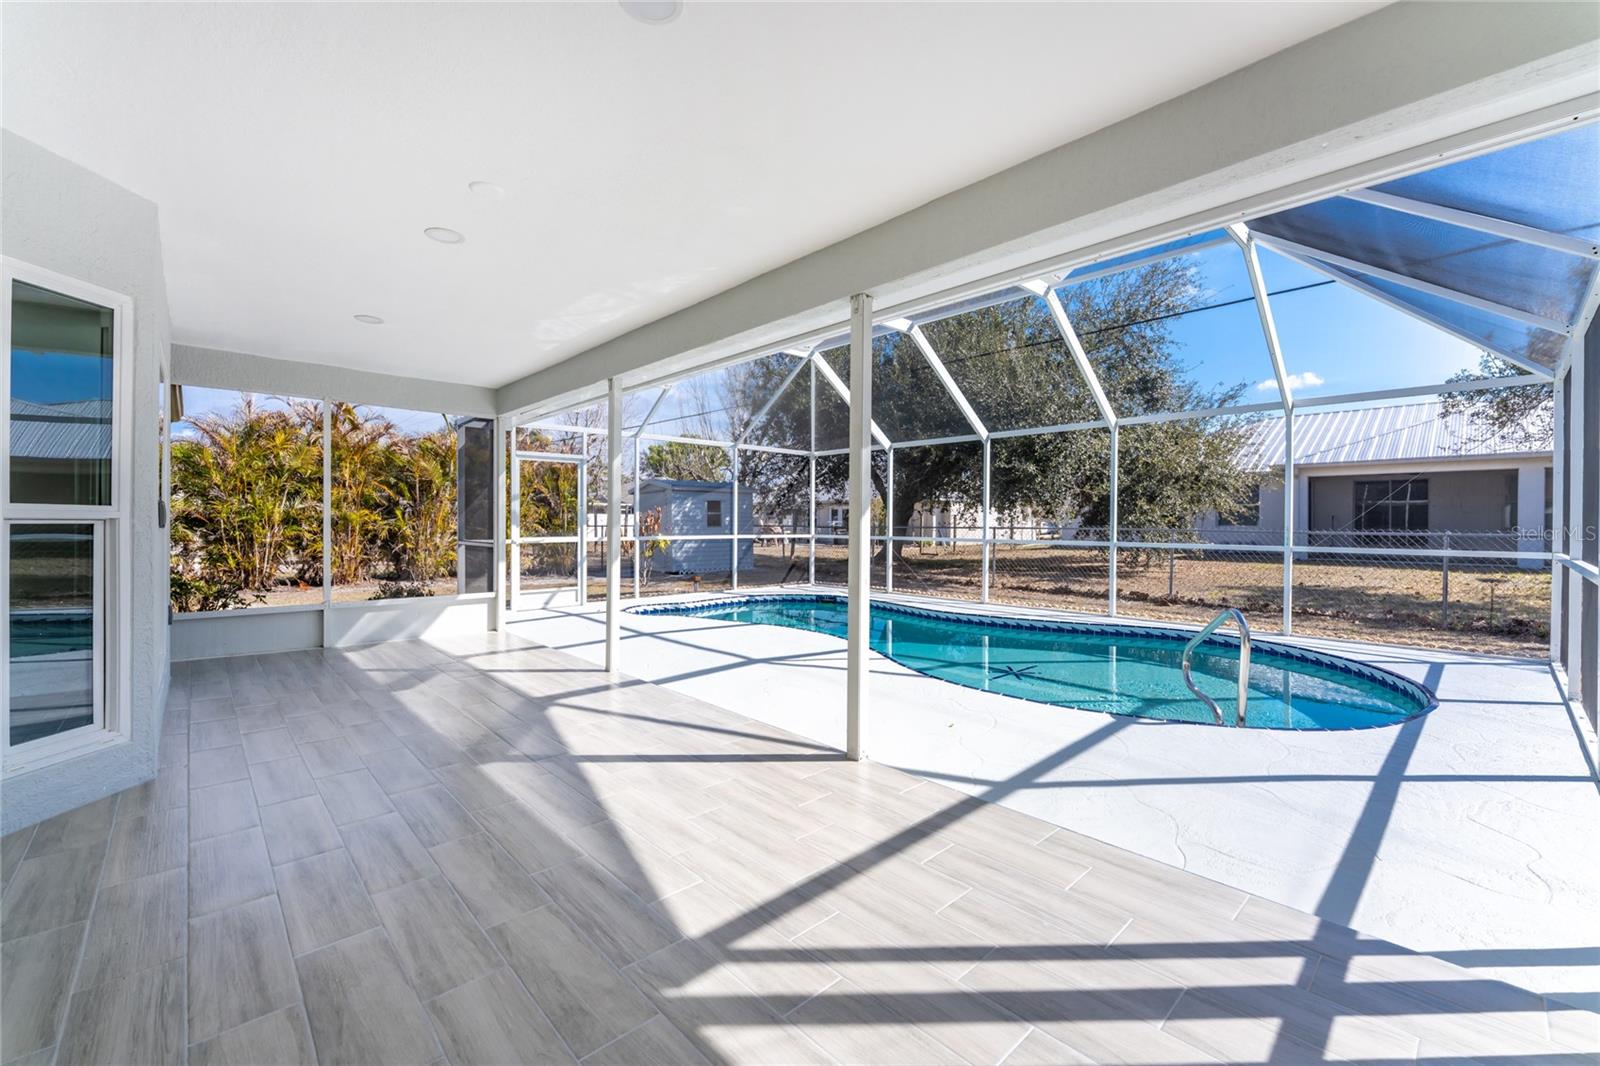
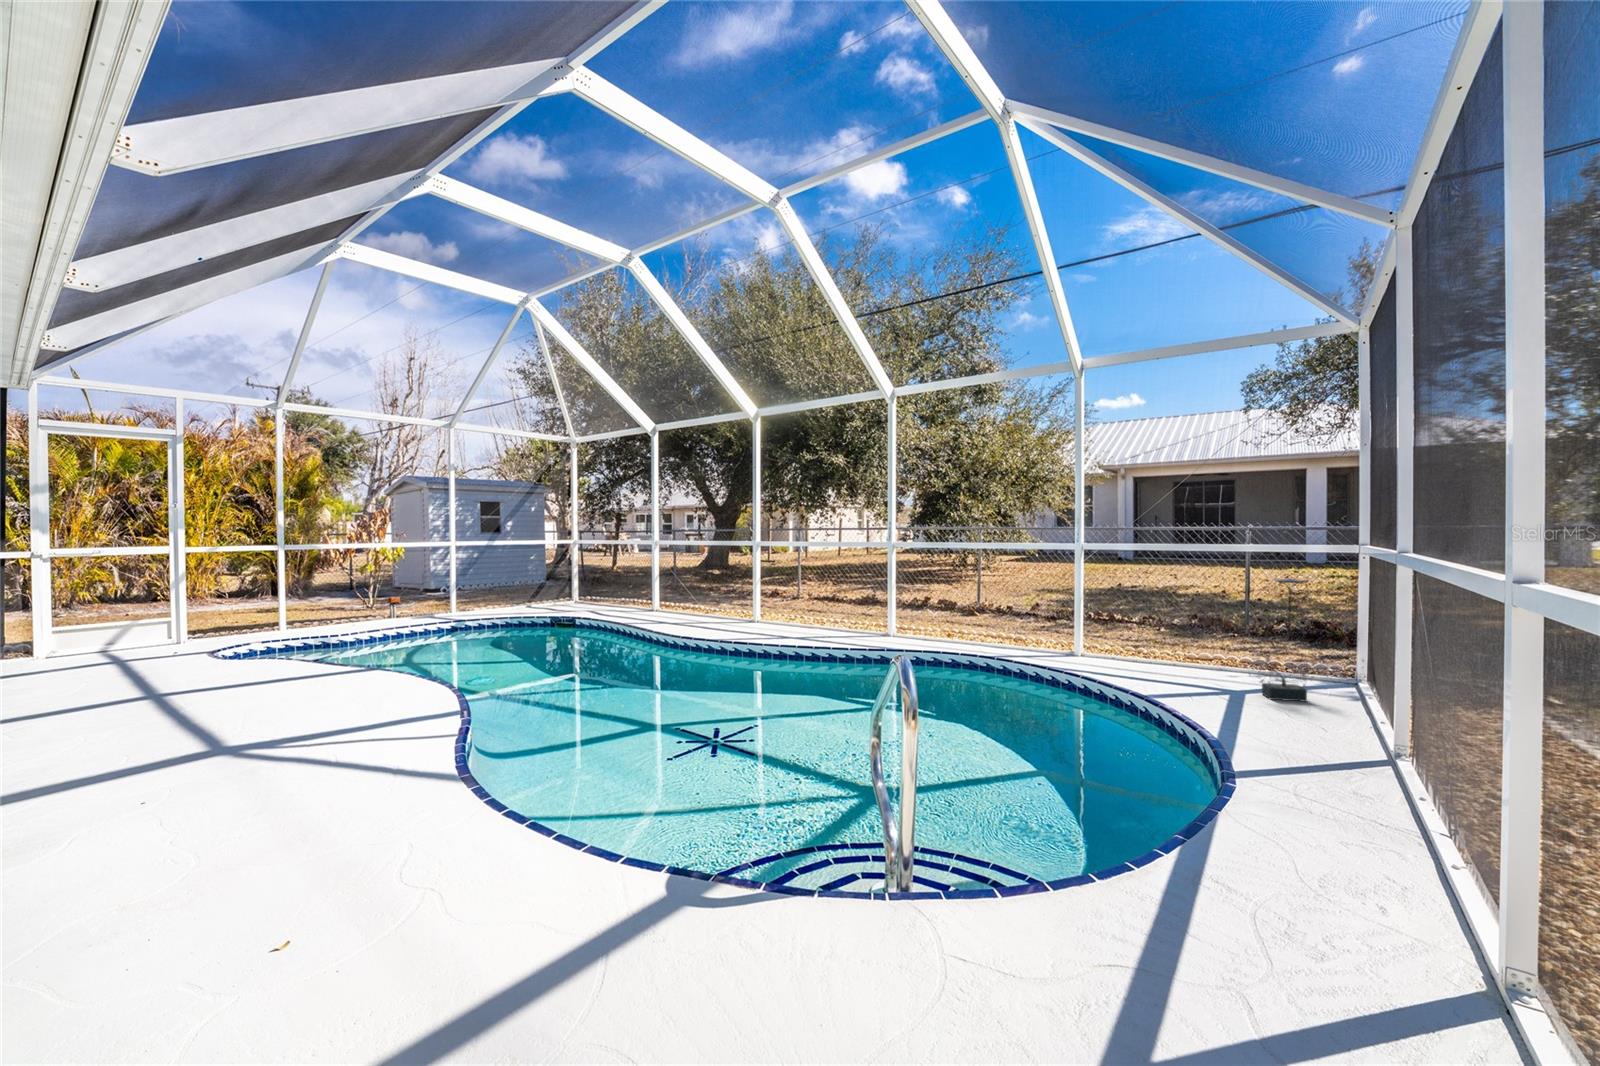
decorative plant: none [1447,631,1508,672] -> present [1249,652,1314,702]

